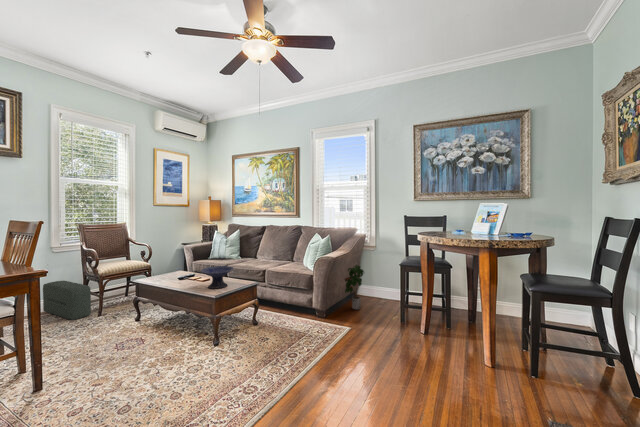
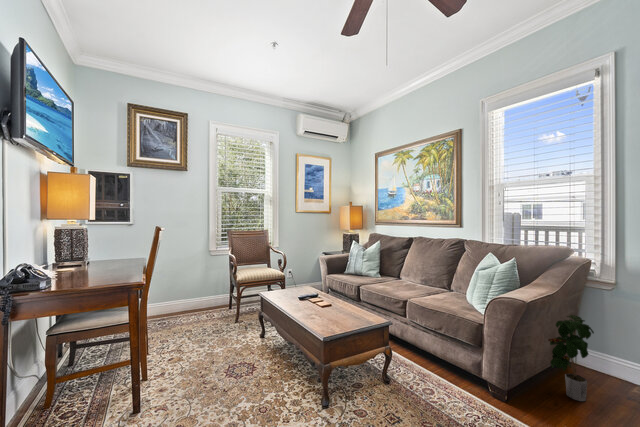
decorative bowl: present [200,266,234,289] -> none [313,291,356,324]
pouf: present [43,281,91,320] -> none [202,282,230,323]

